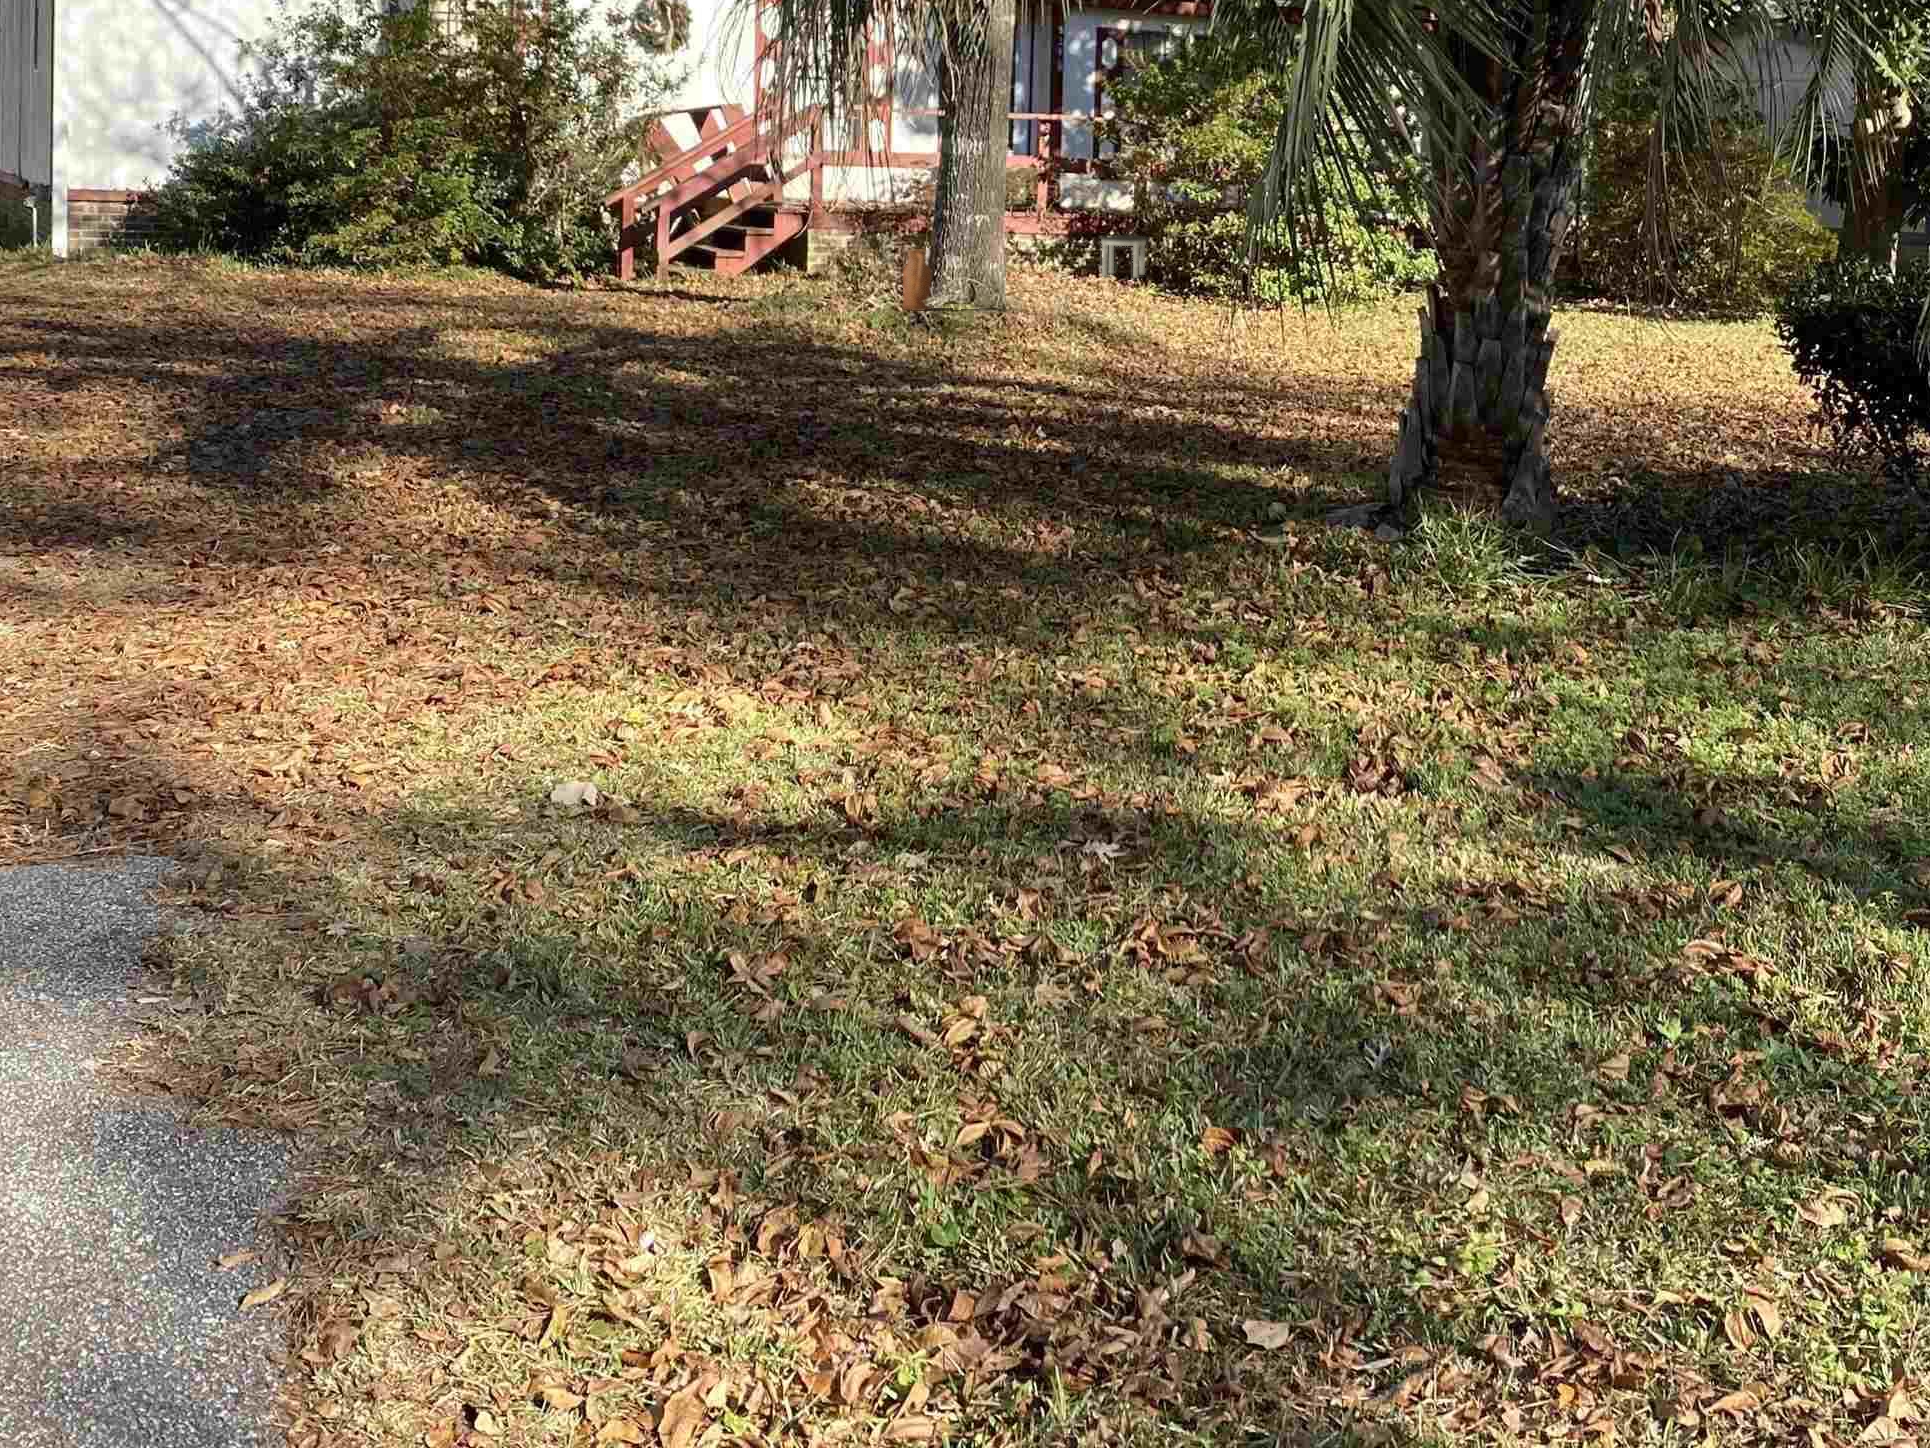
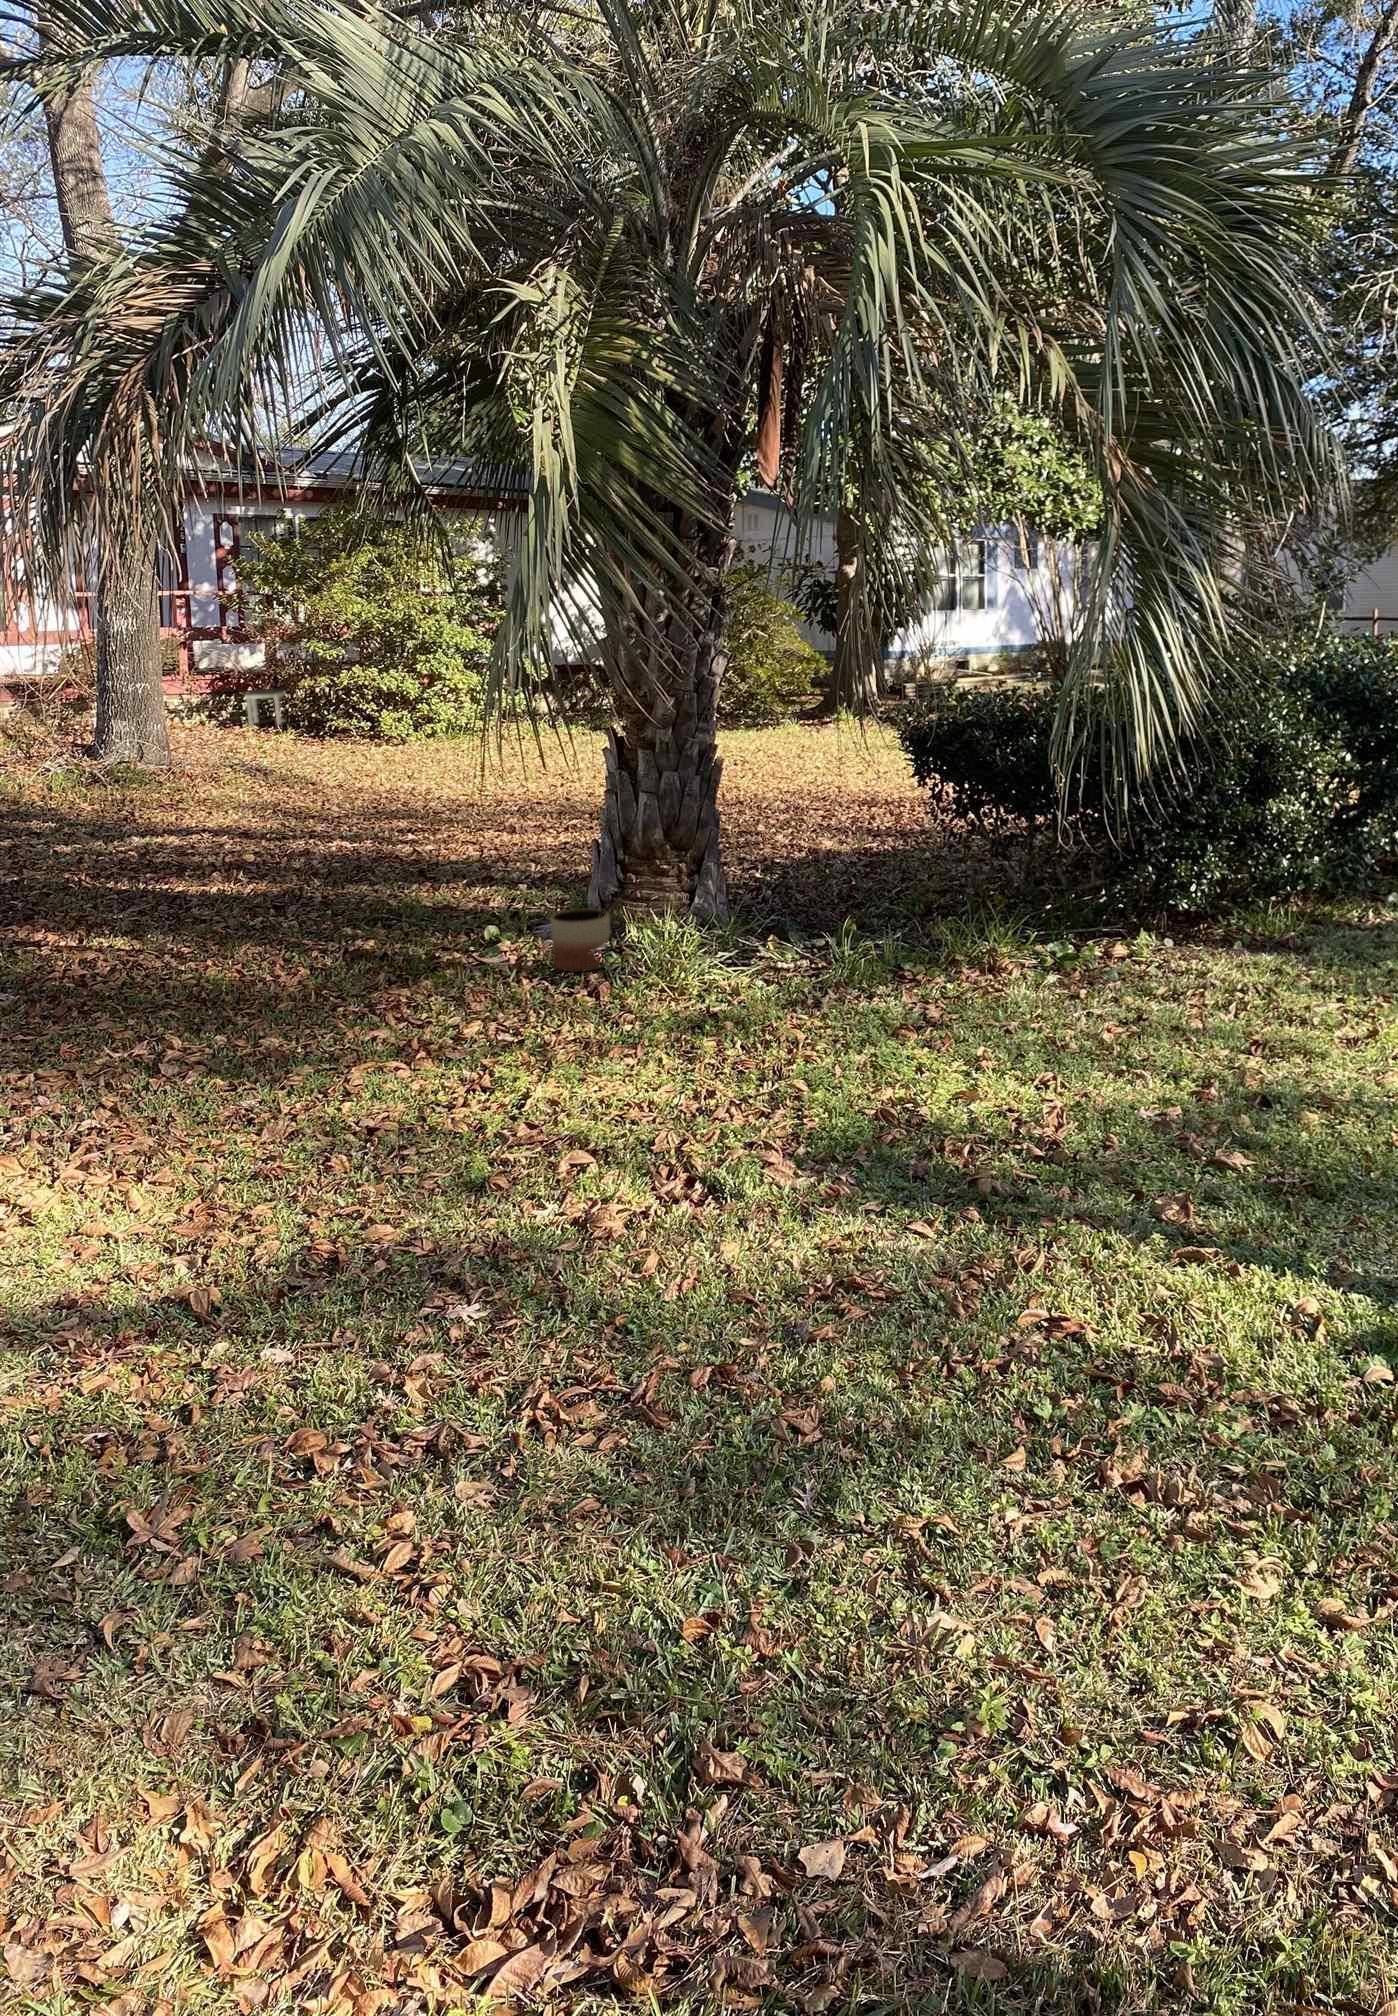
watering can: present [903,249,931,311] -> none [75,719,105,774]
planter: none [1337,492,1407,563] -> present [550,909,610,972]

